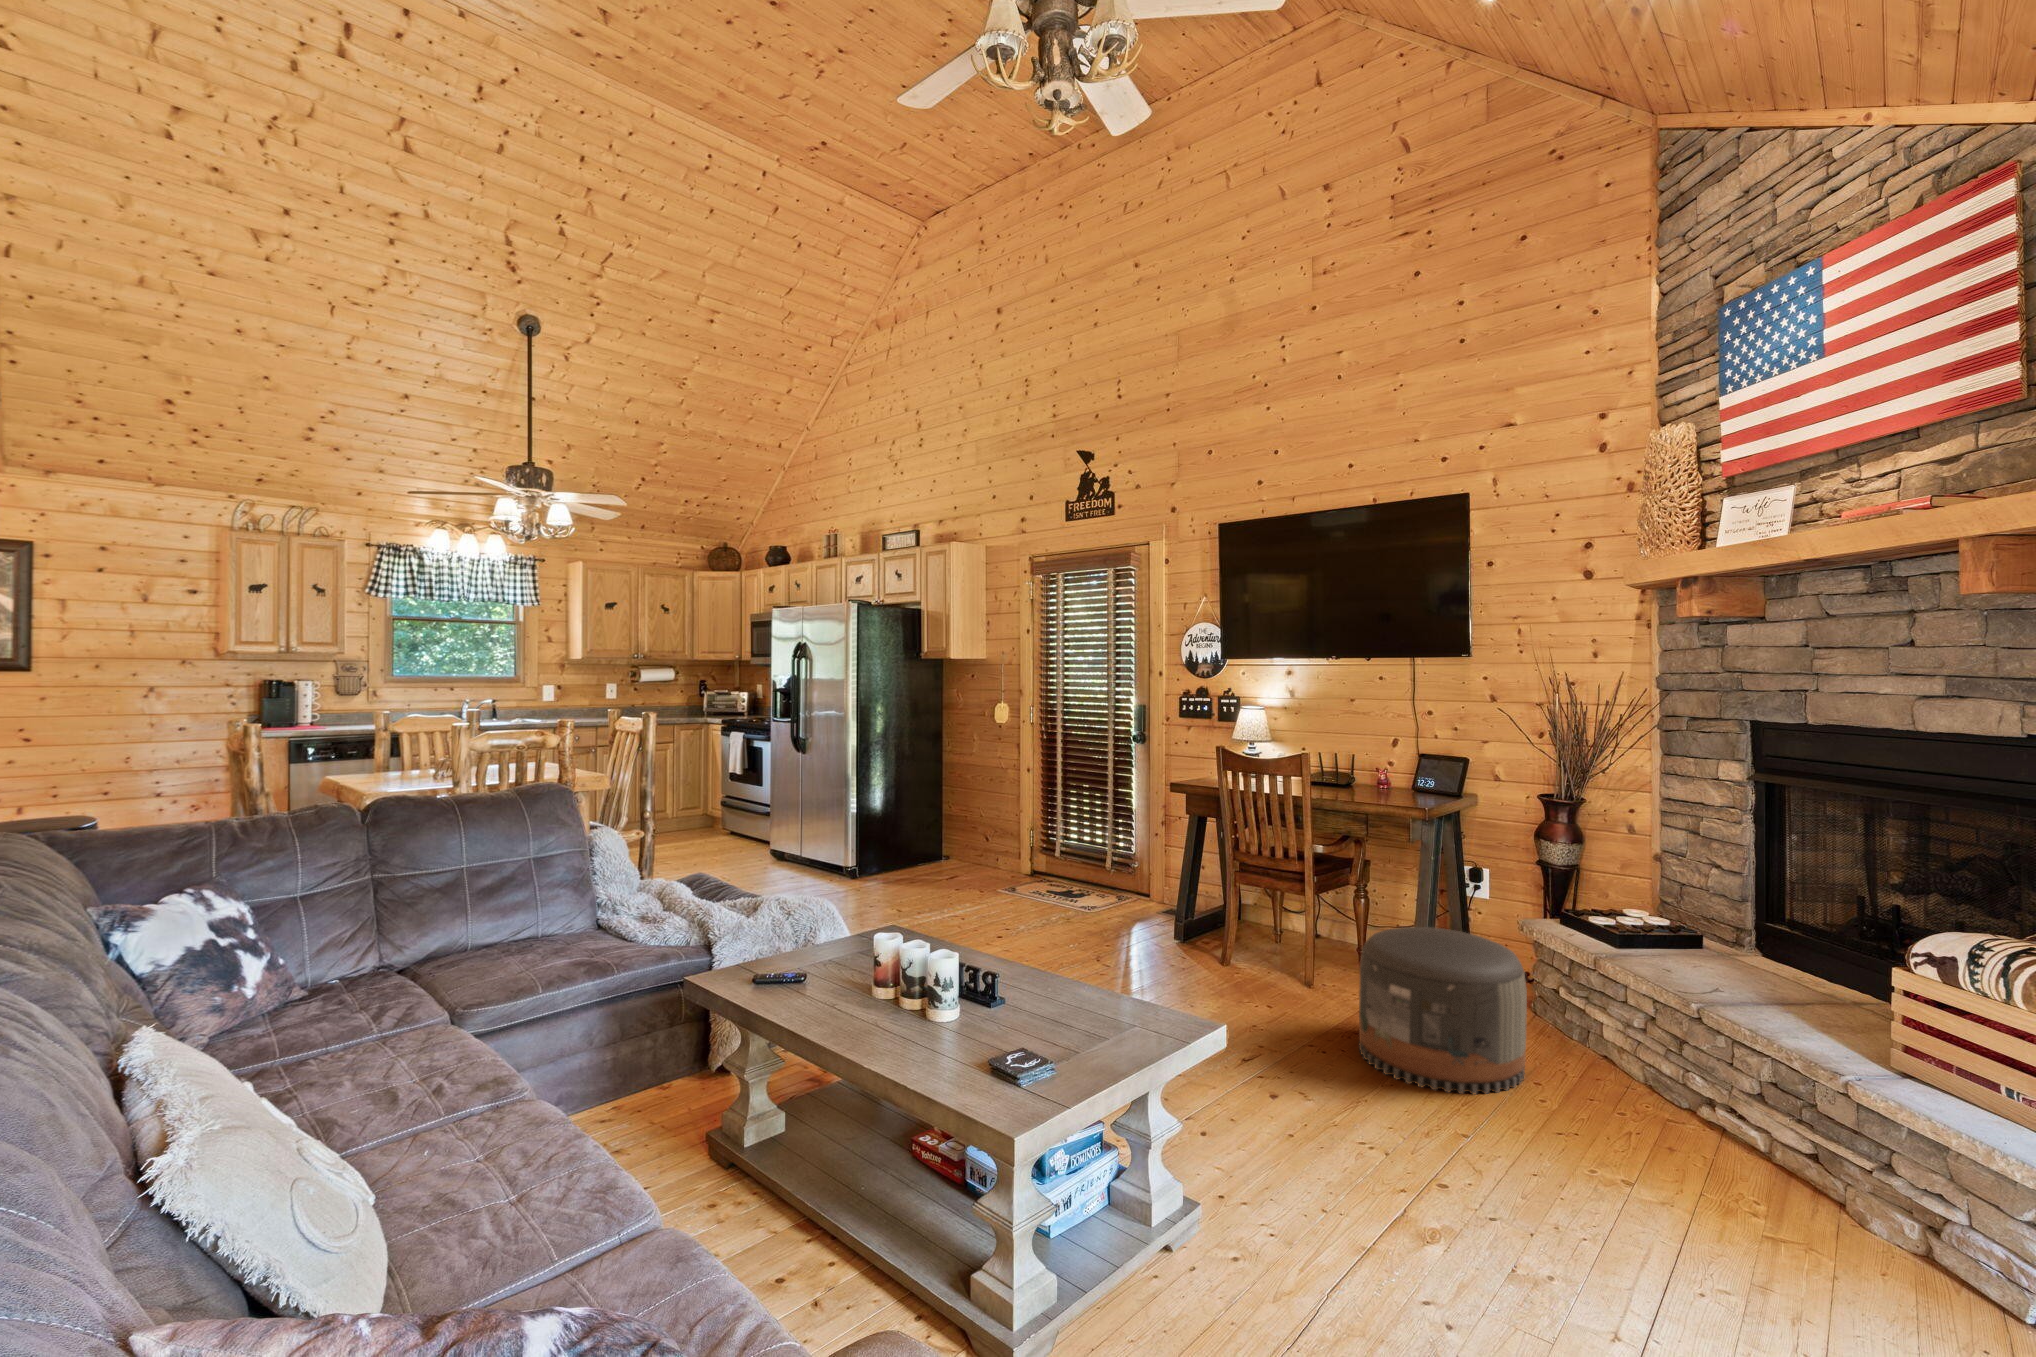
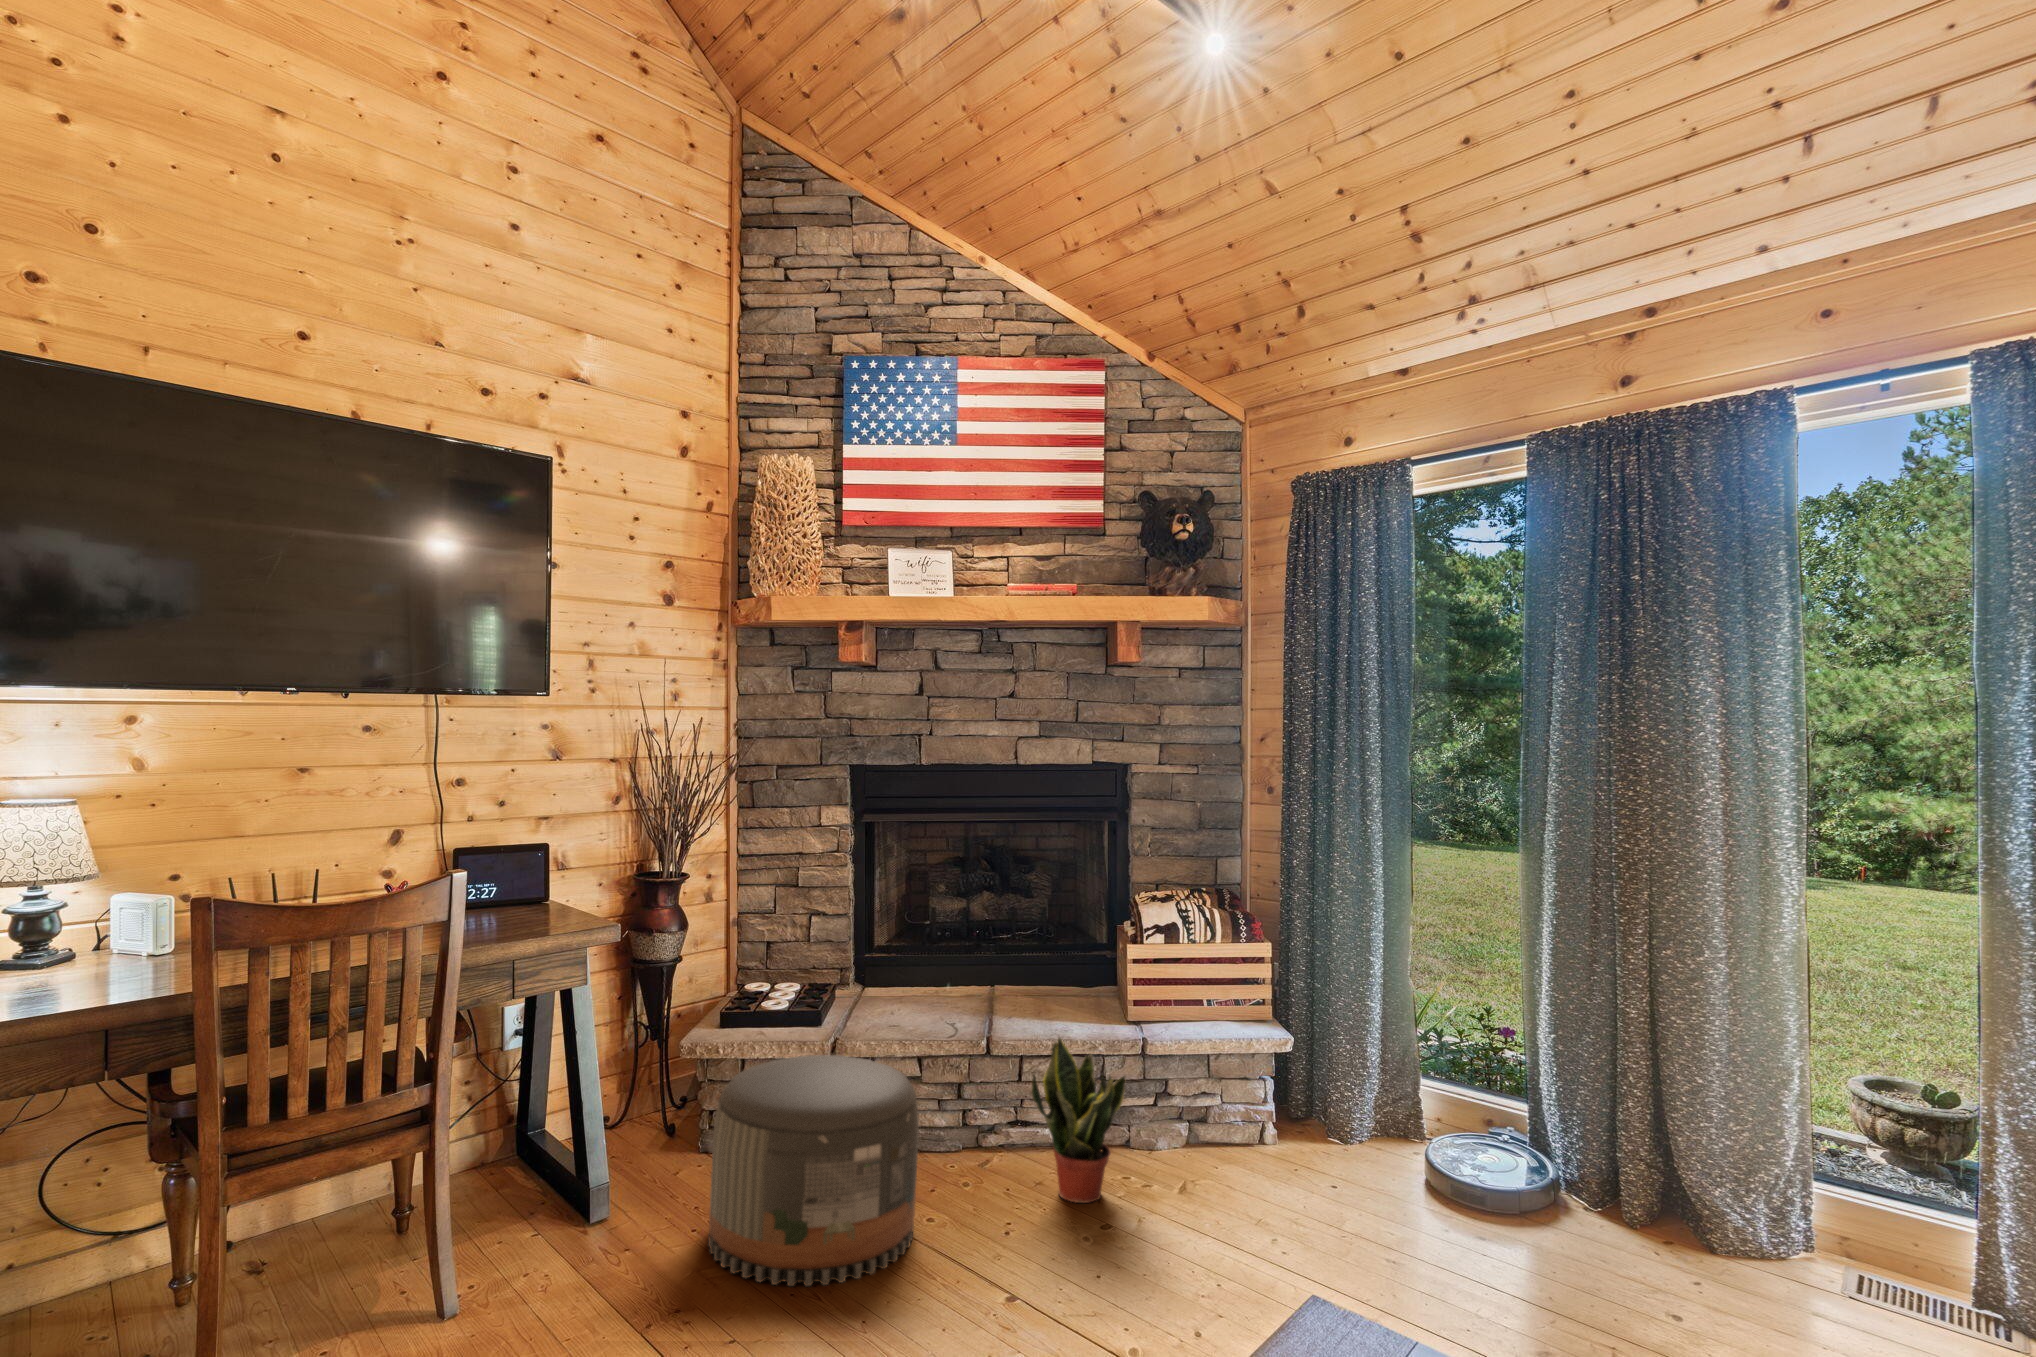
potted plant: none [1608,987,1742,1183] -> present [1032,1037,1125,1203]

